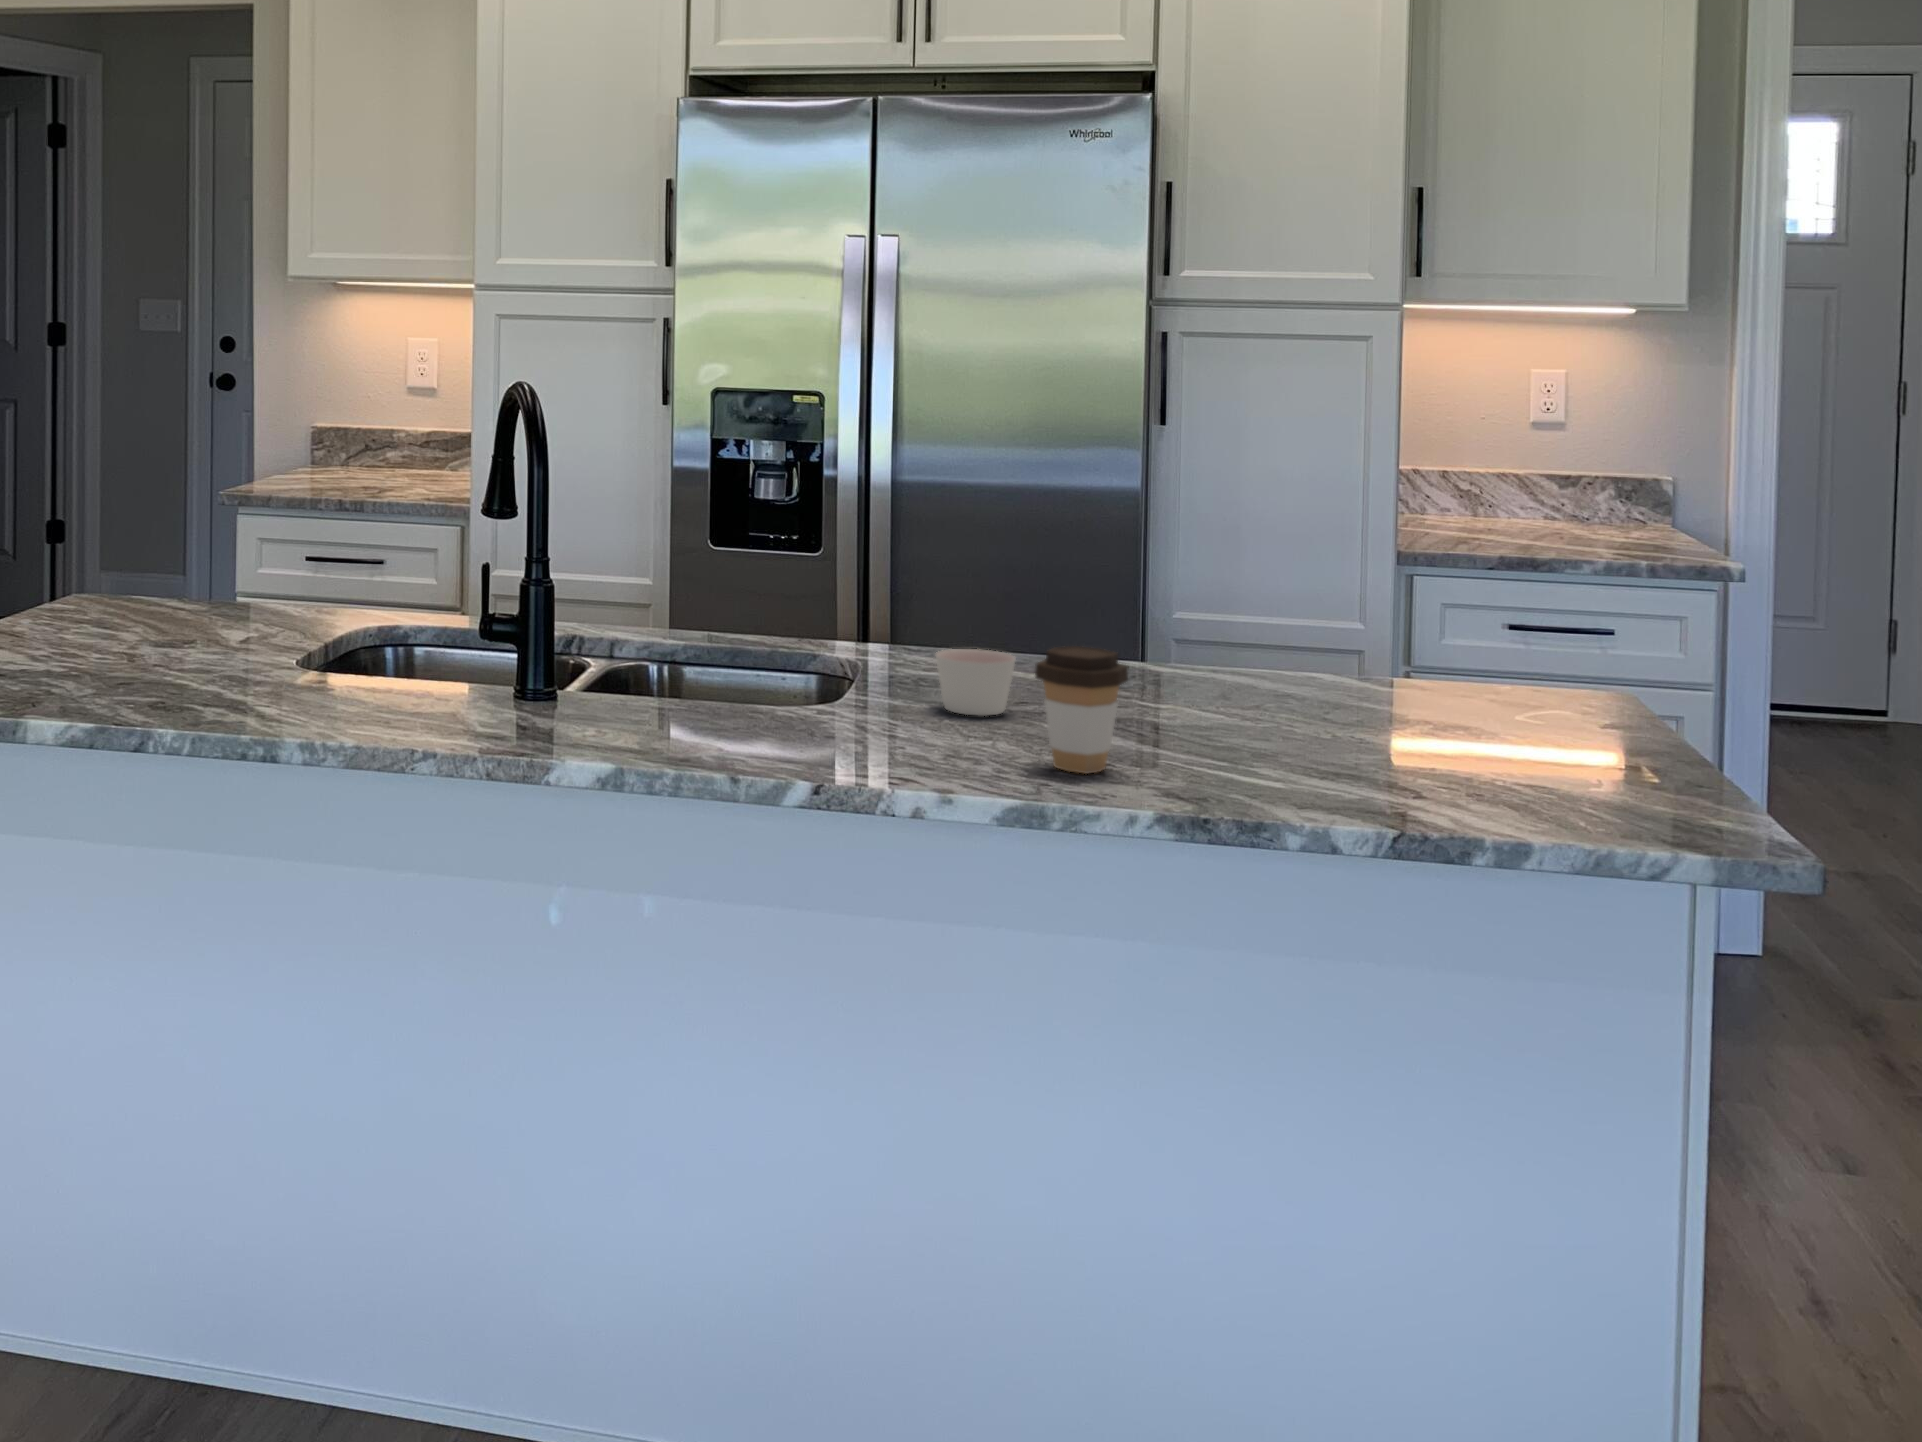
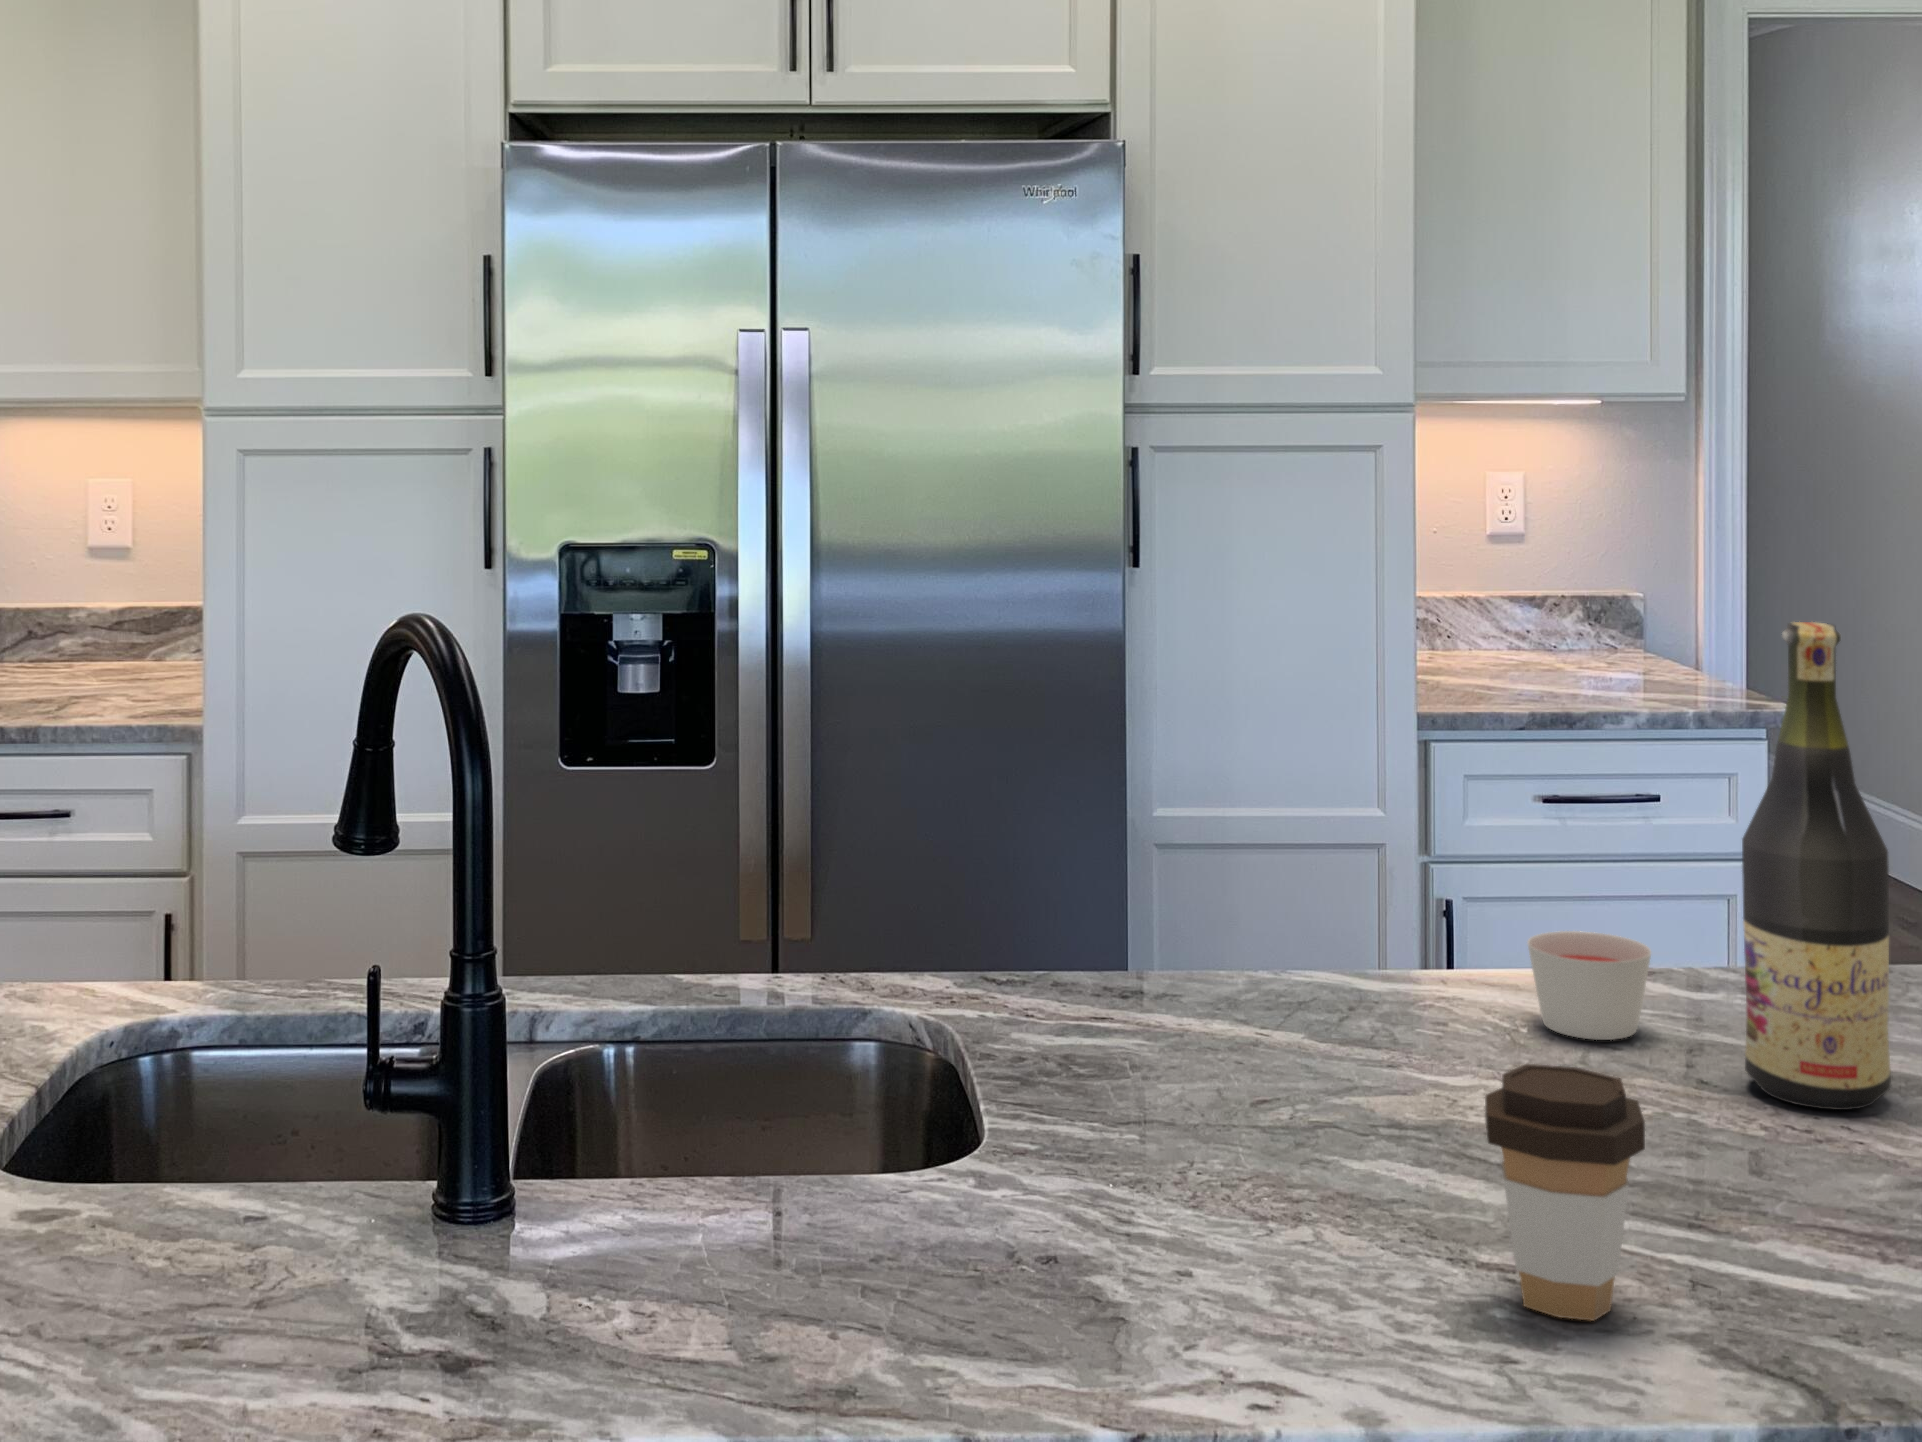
wine bottle: none [1320,433,1413,730] -> present [1742,622,1891,1110]
candle: present [935,649,1015,716] -> present [1528,931,1651,1040]

